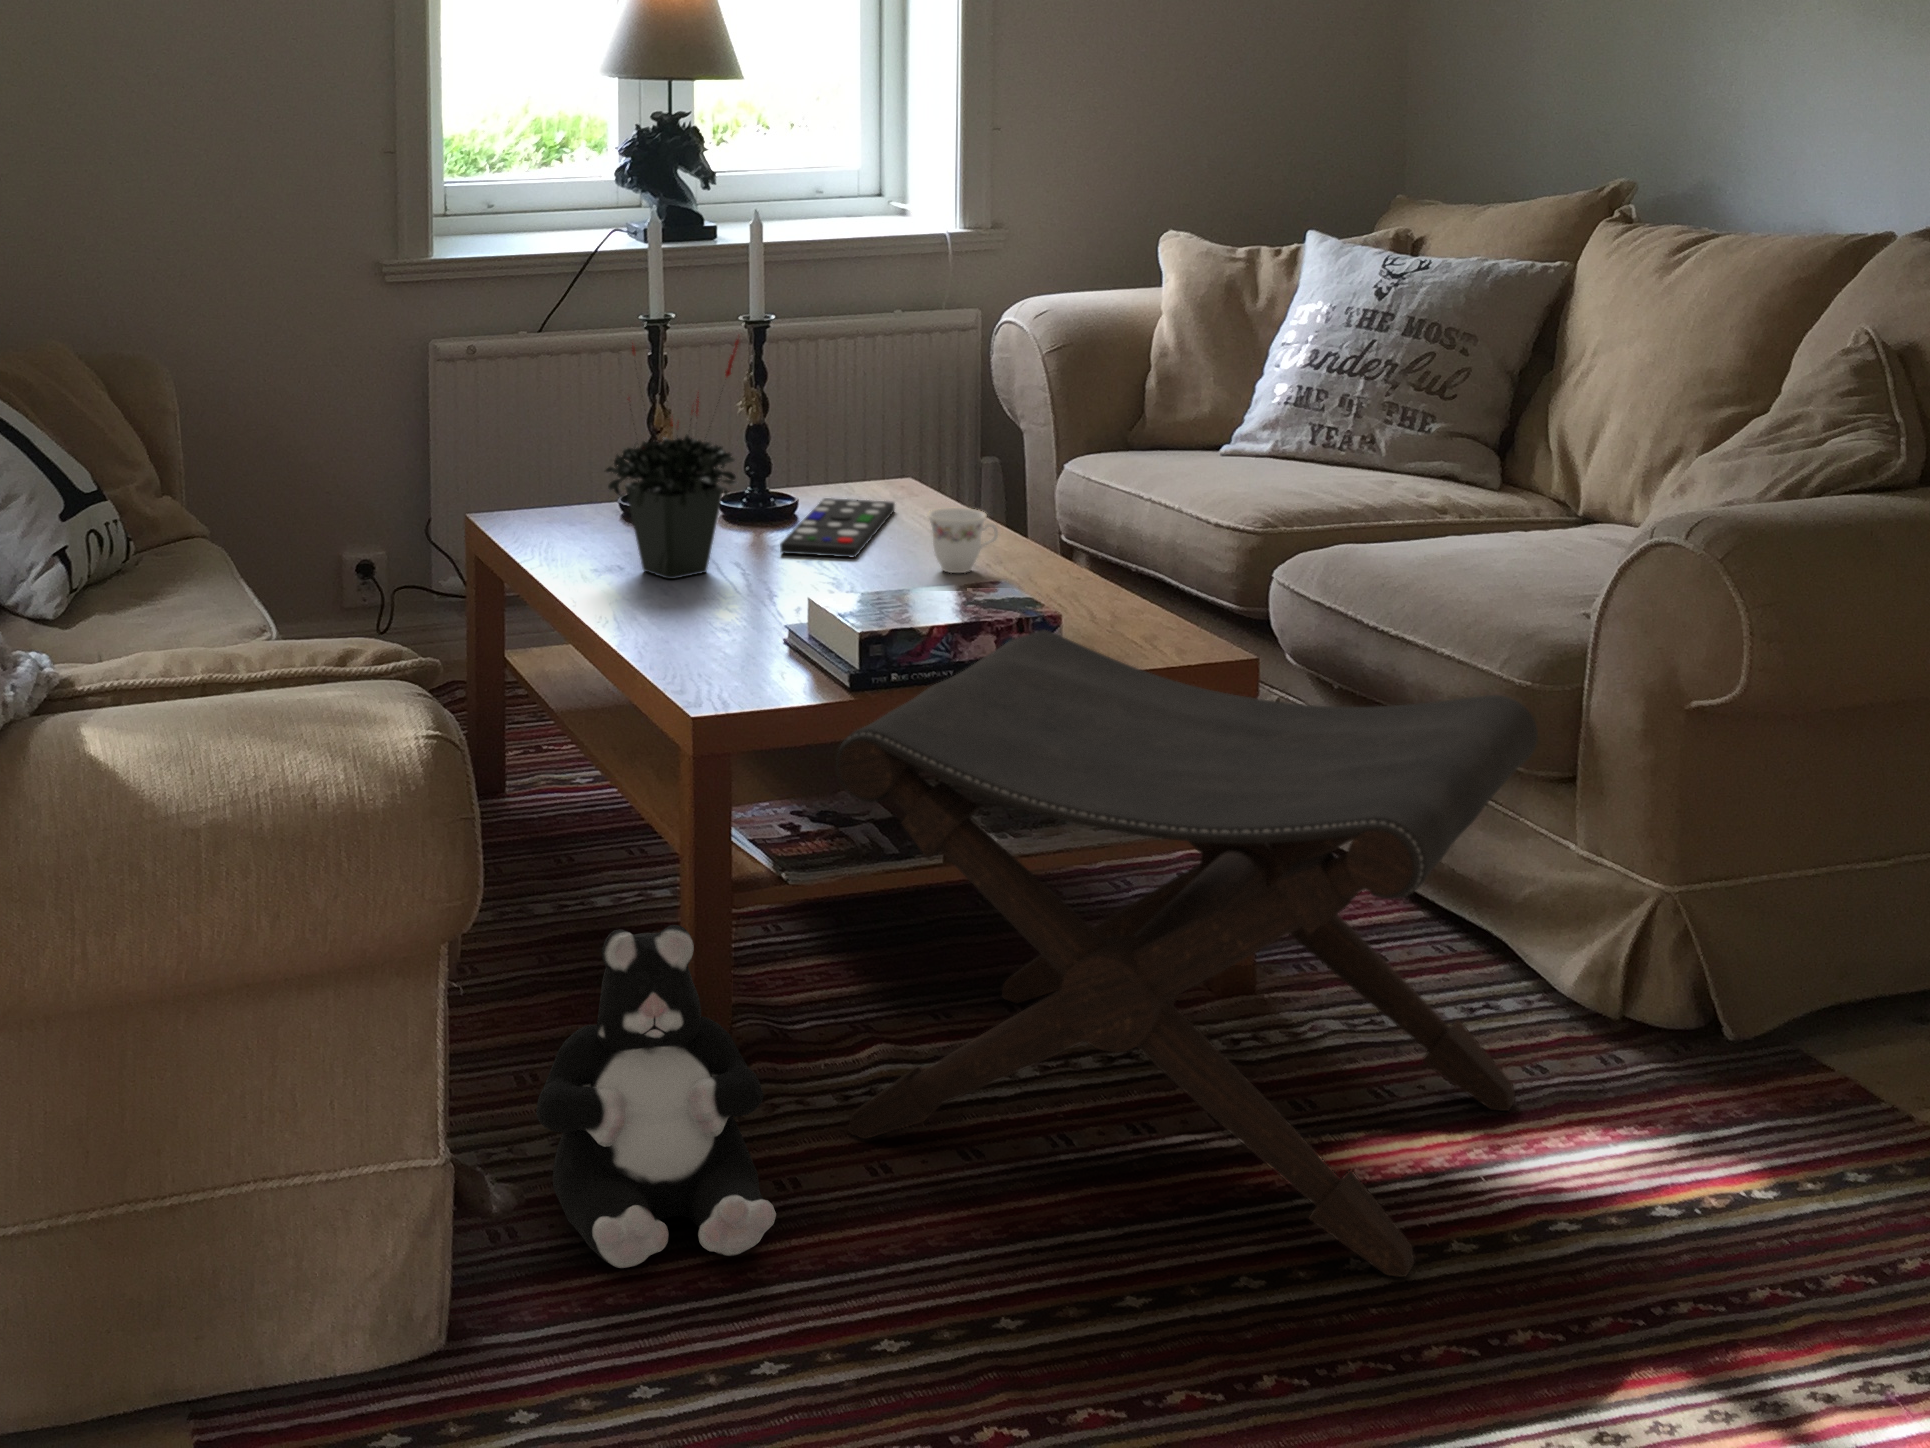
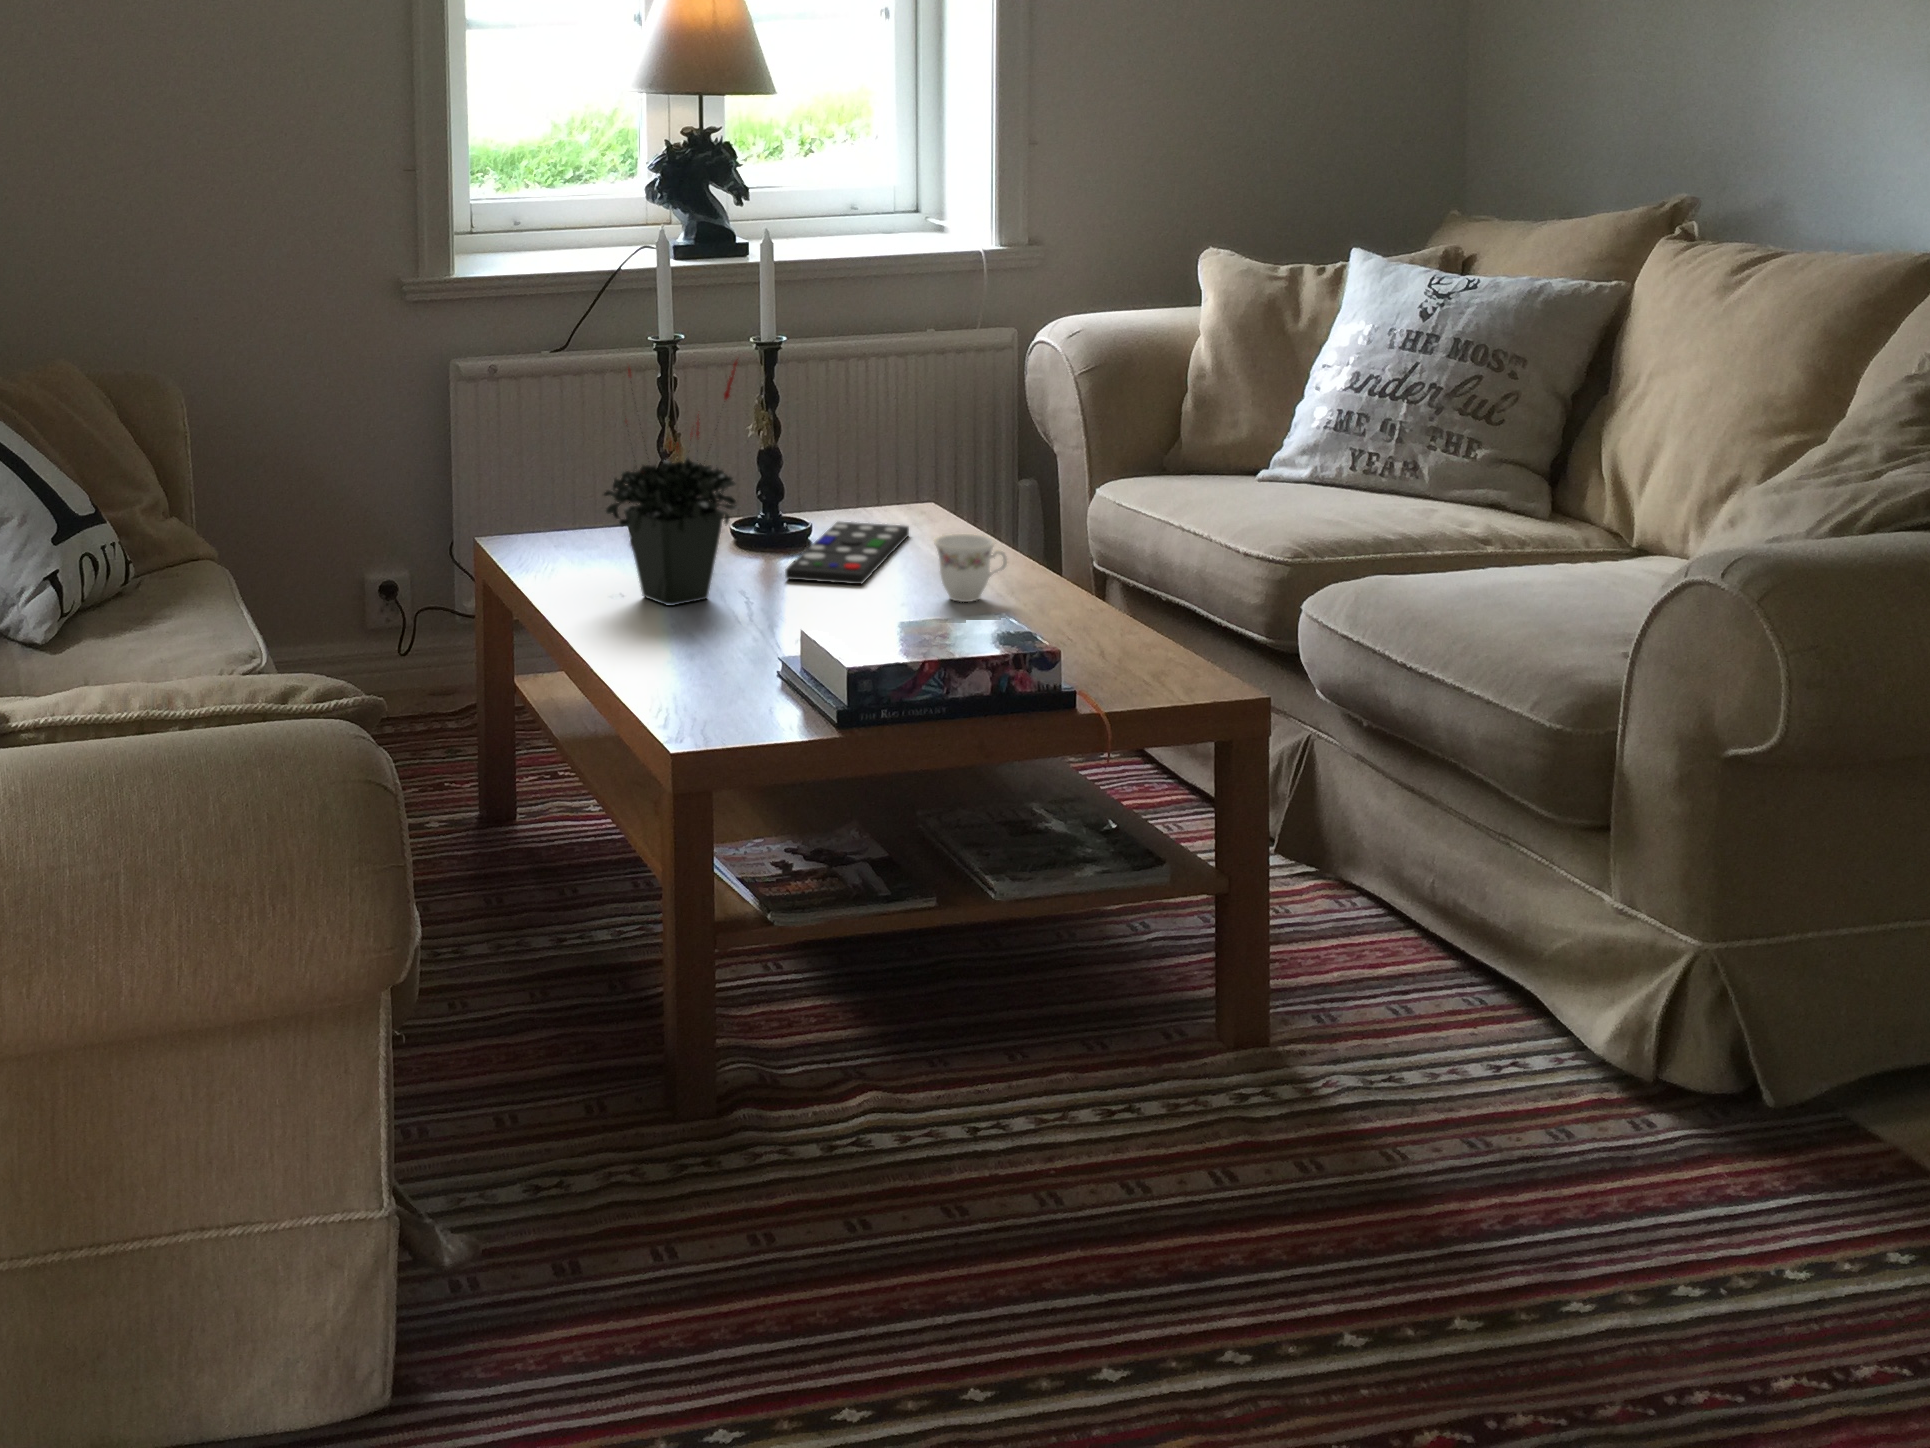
footstool: present [836,629,1538,1277] -> none [811,663,1559,1363]
plush toy: present [536,925,776,1268] -> none [497,971,739,1329]

